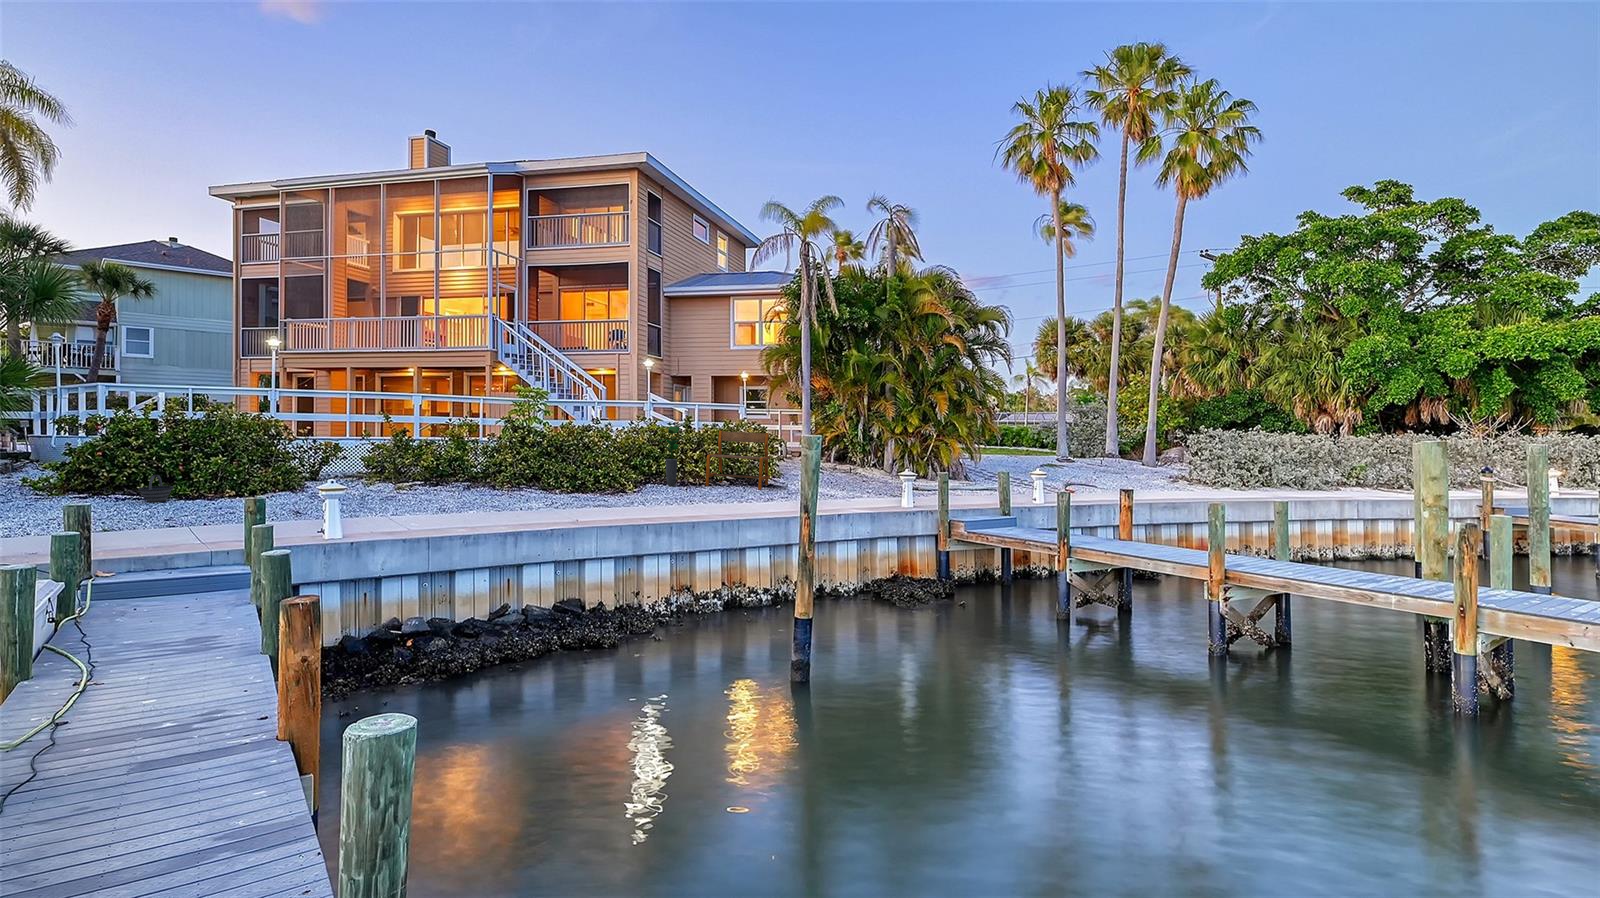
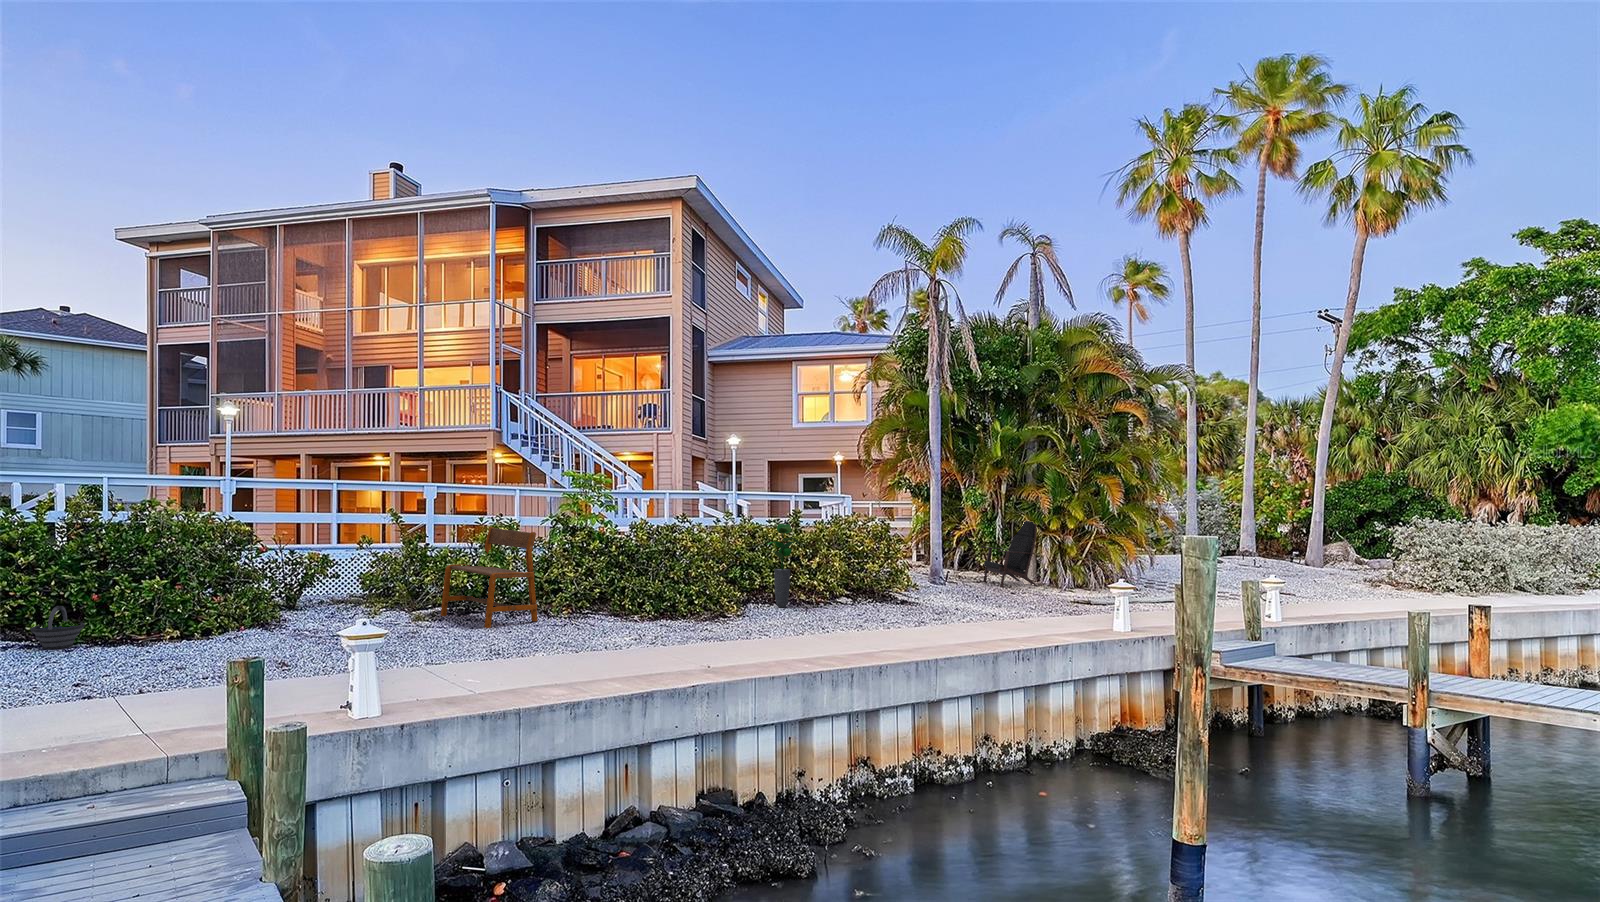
lounge chair: none [846,425,885,475] -> present [981,521,1037,587]
bench: present [706,431,770,490] -> present [441,527,538,628]

